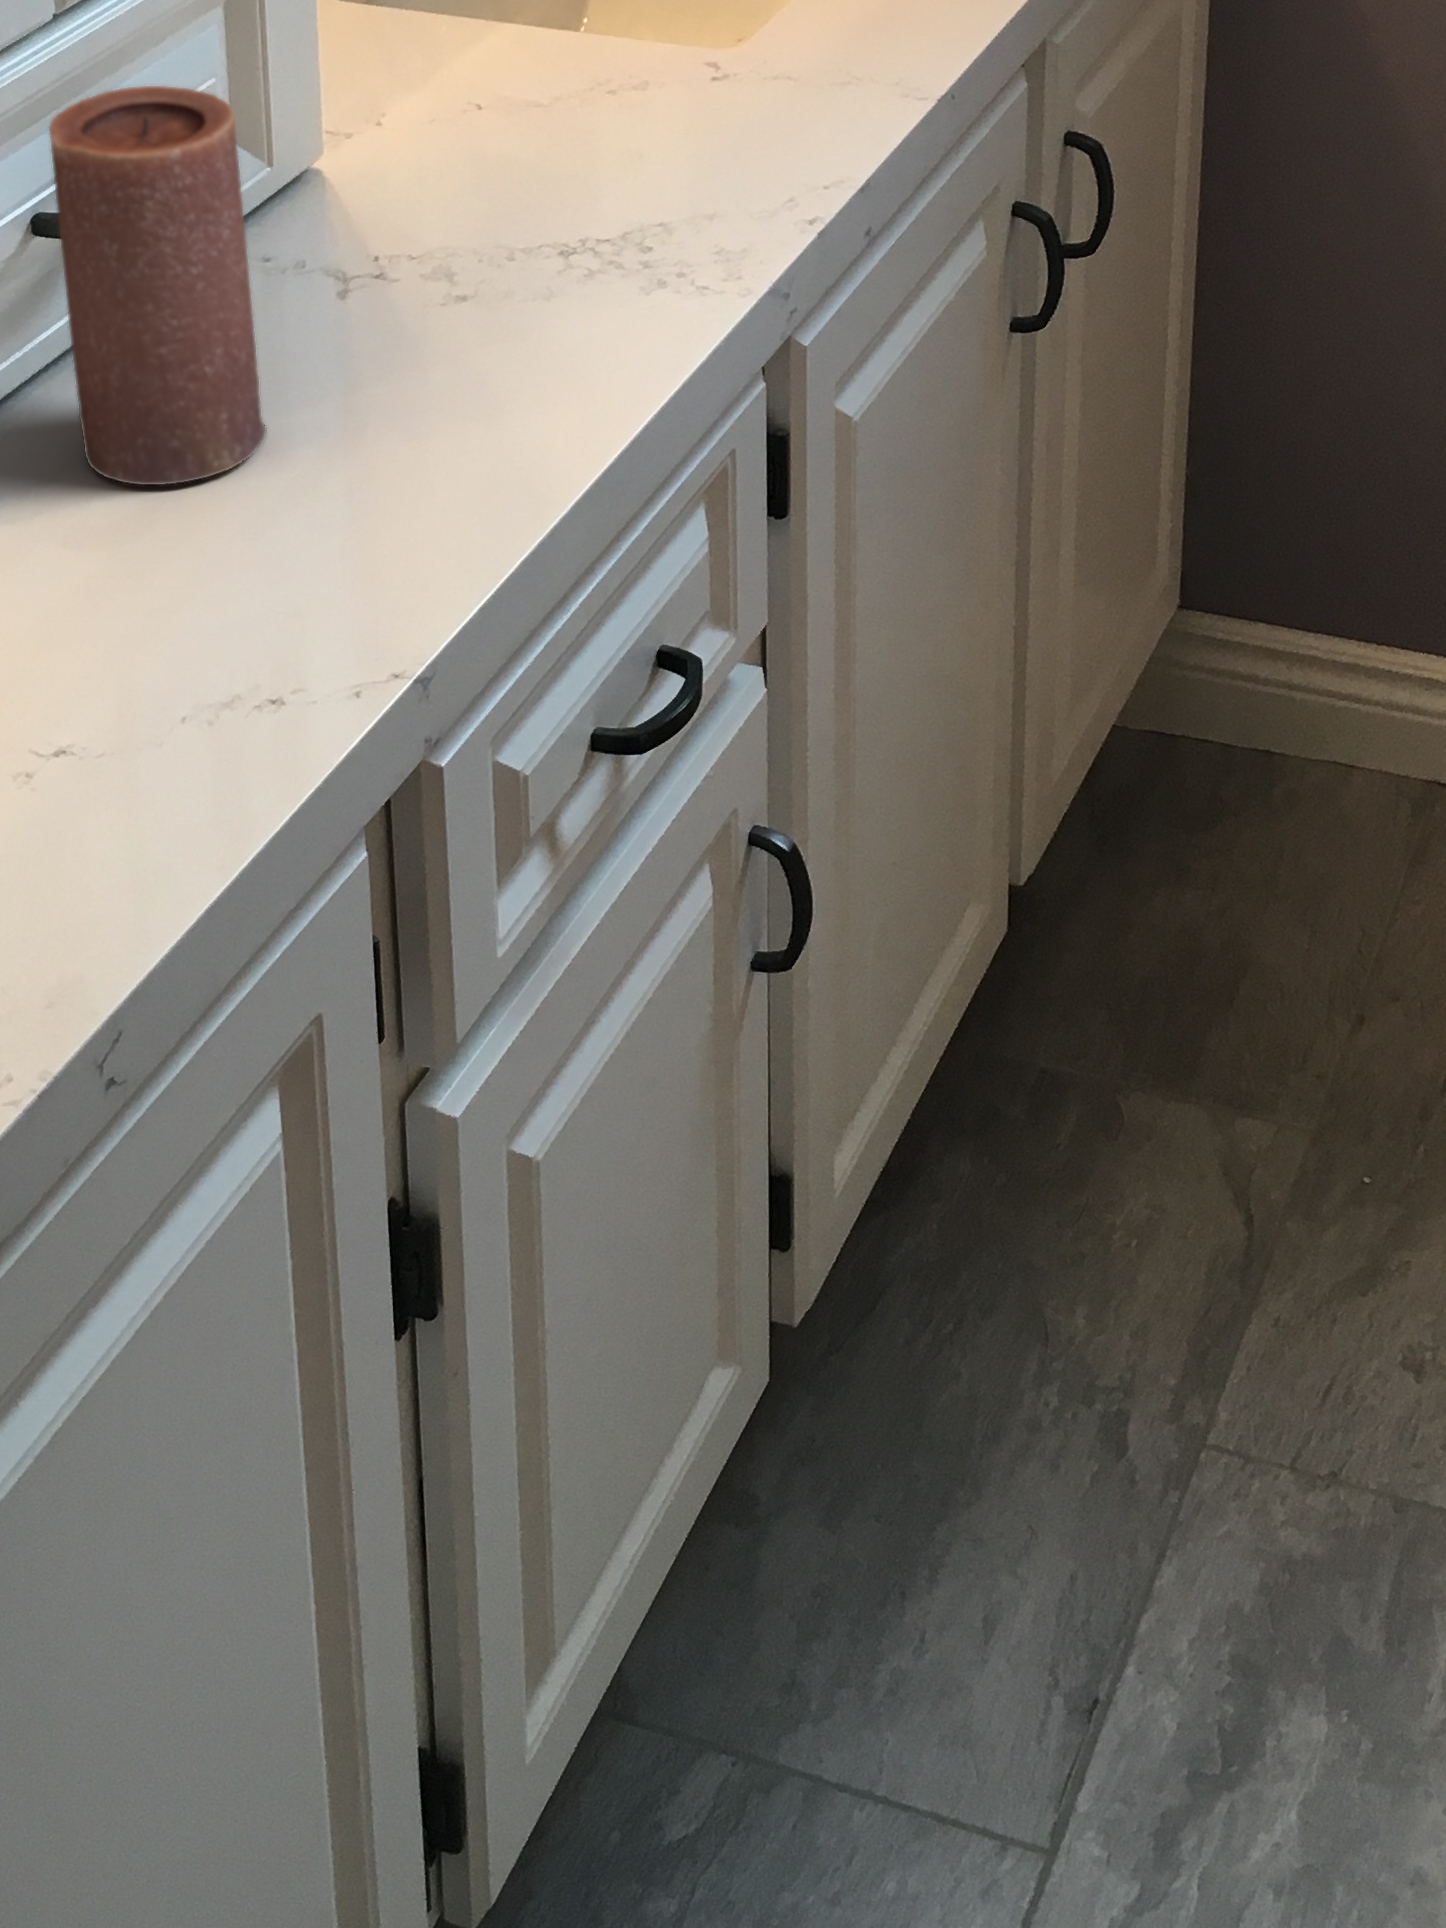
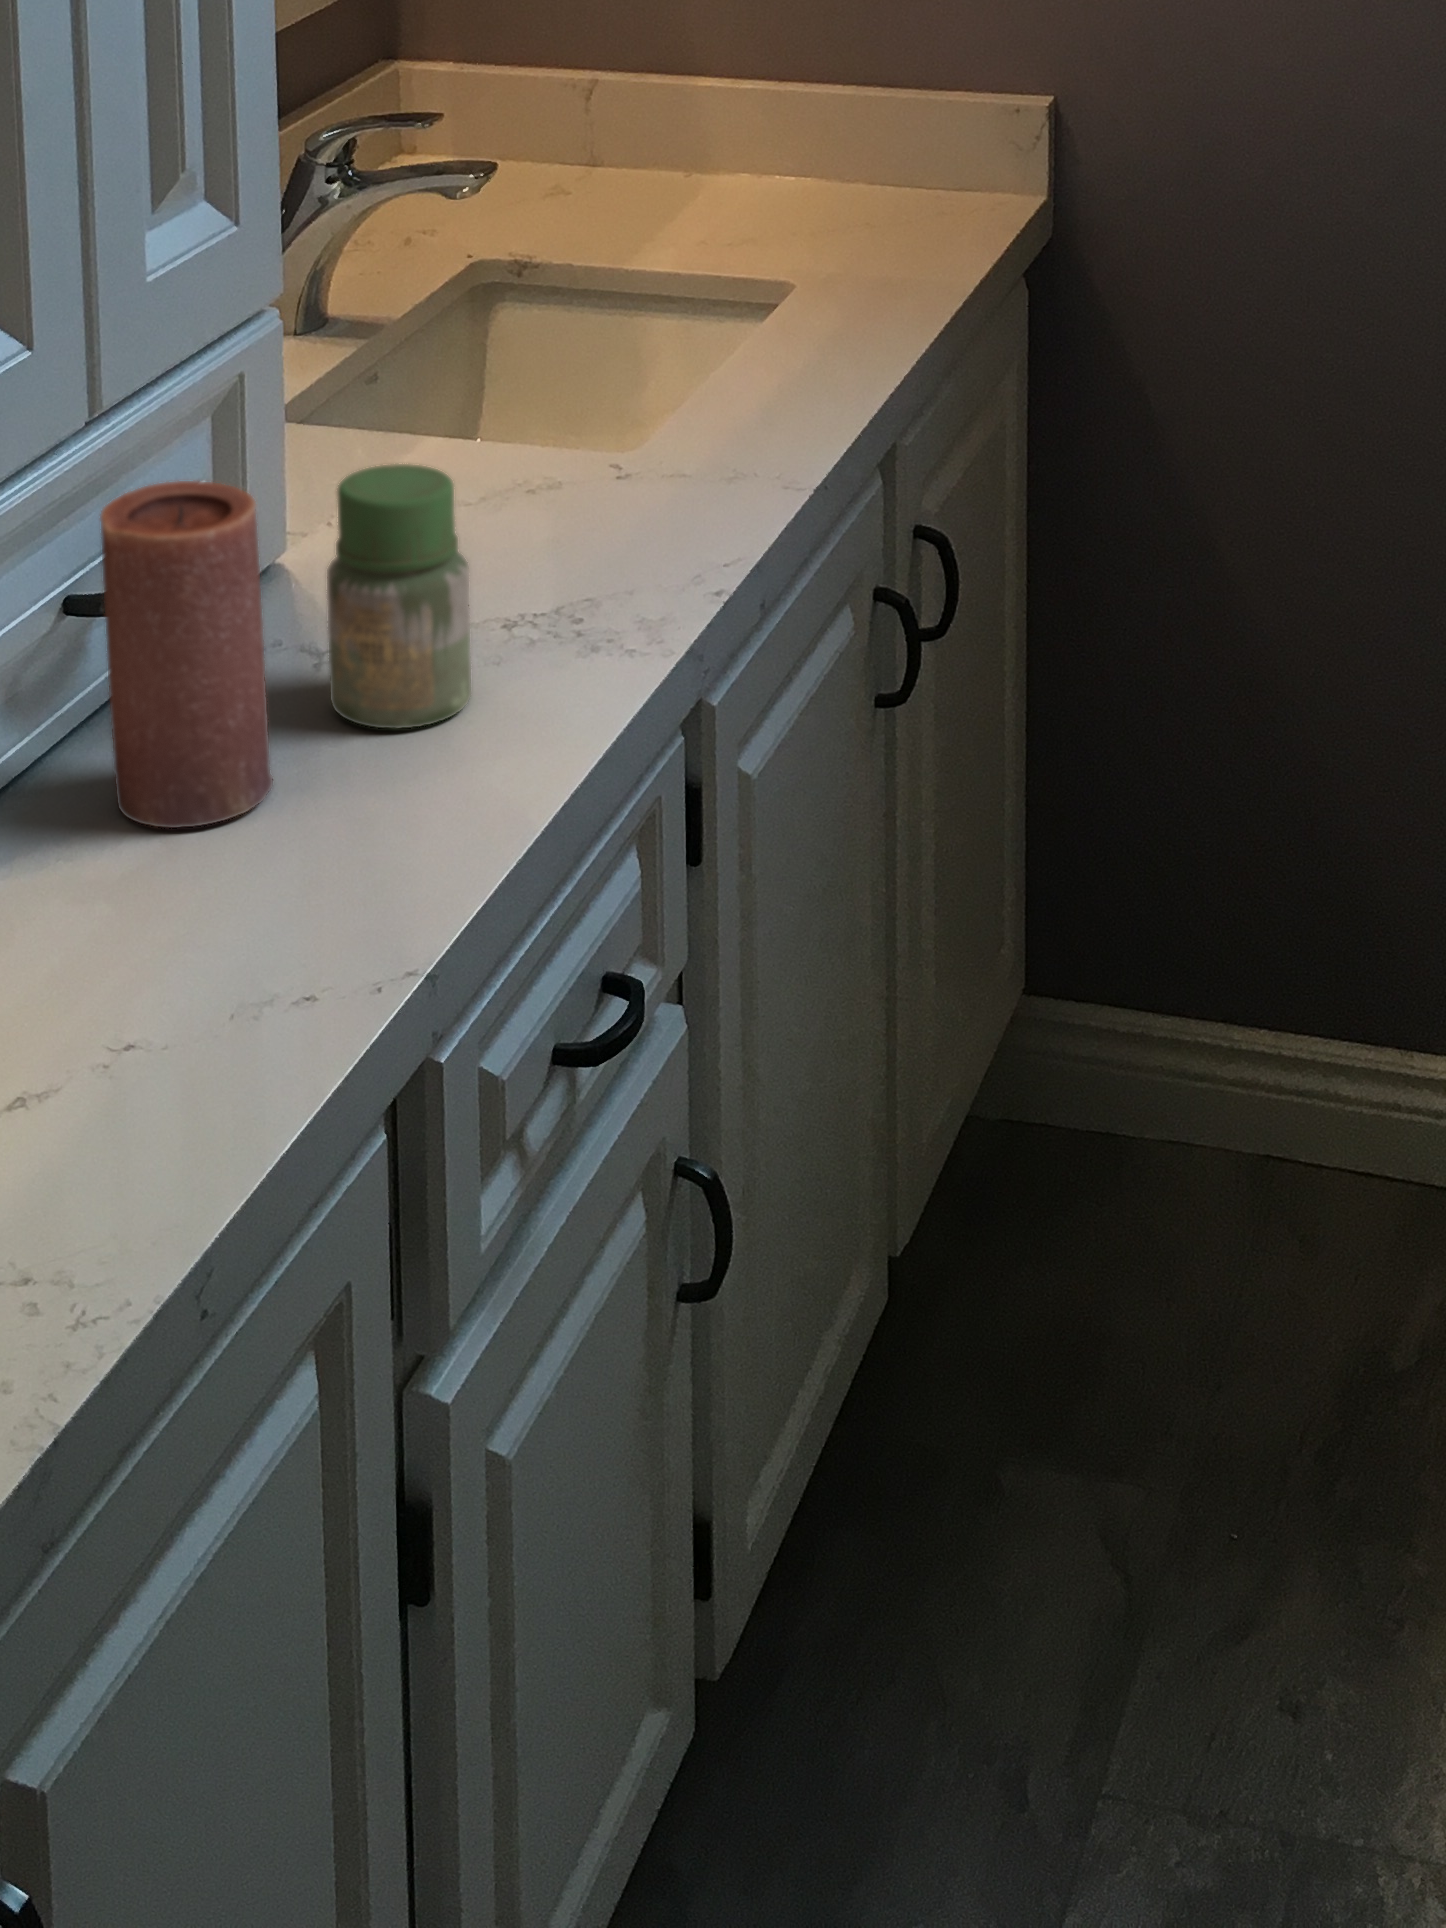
jar: none [338,67,509,372] -> present [327,464,471,729]

